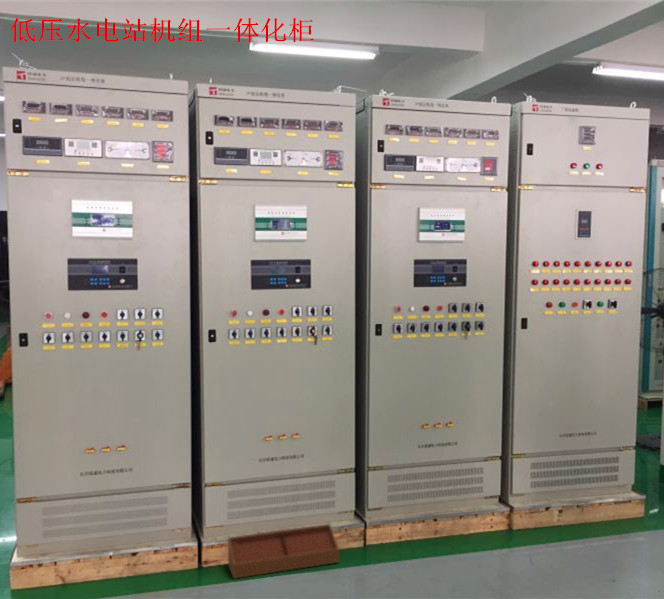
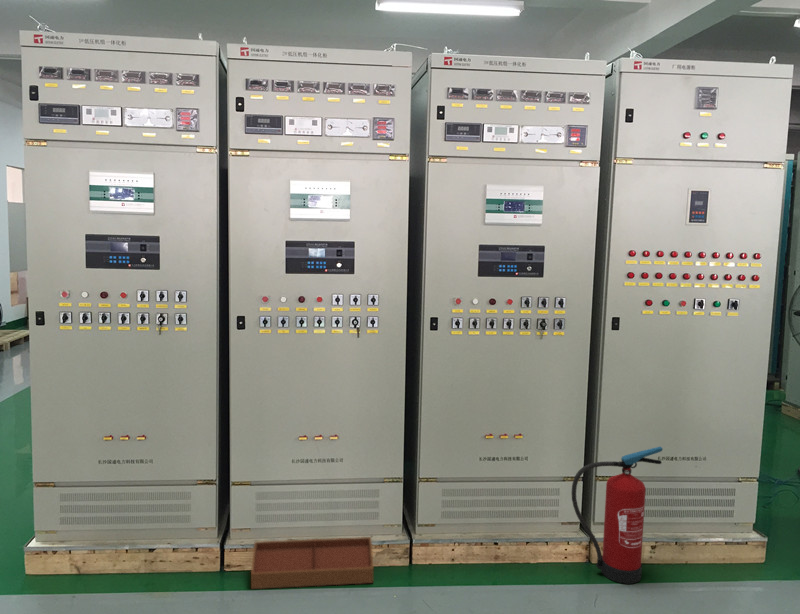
fire extinguisher: none [498,424,567,541] -> present [572,447,662,584]

